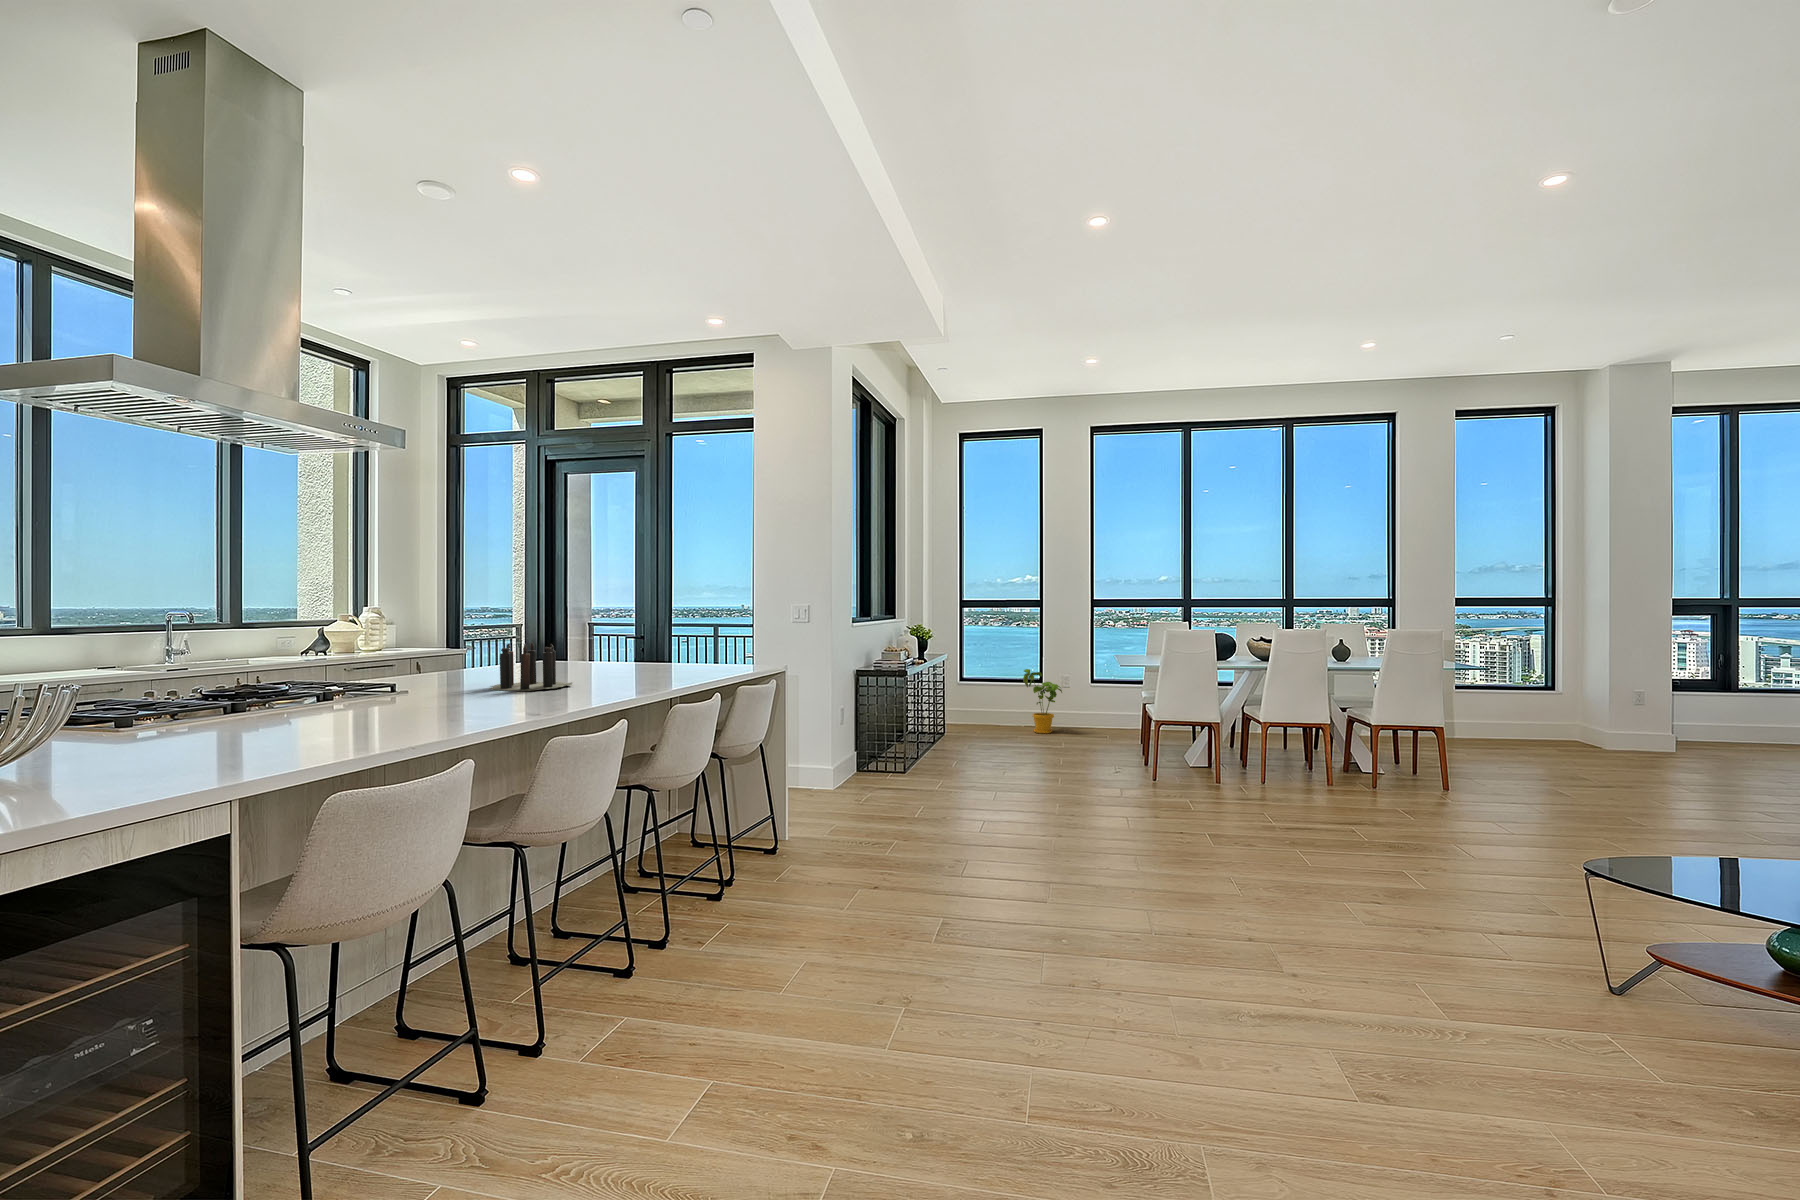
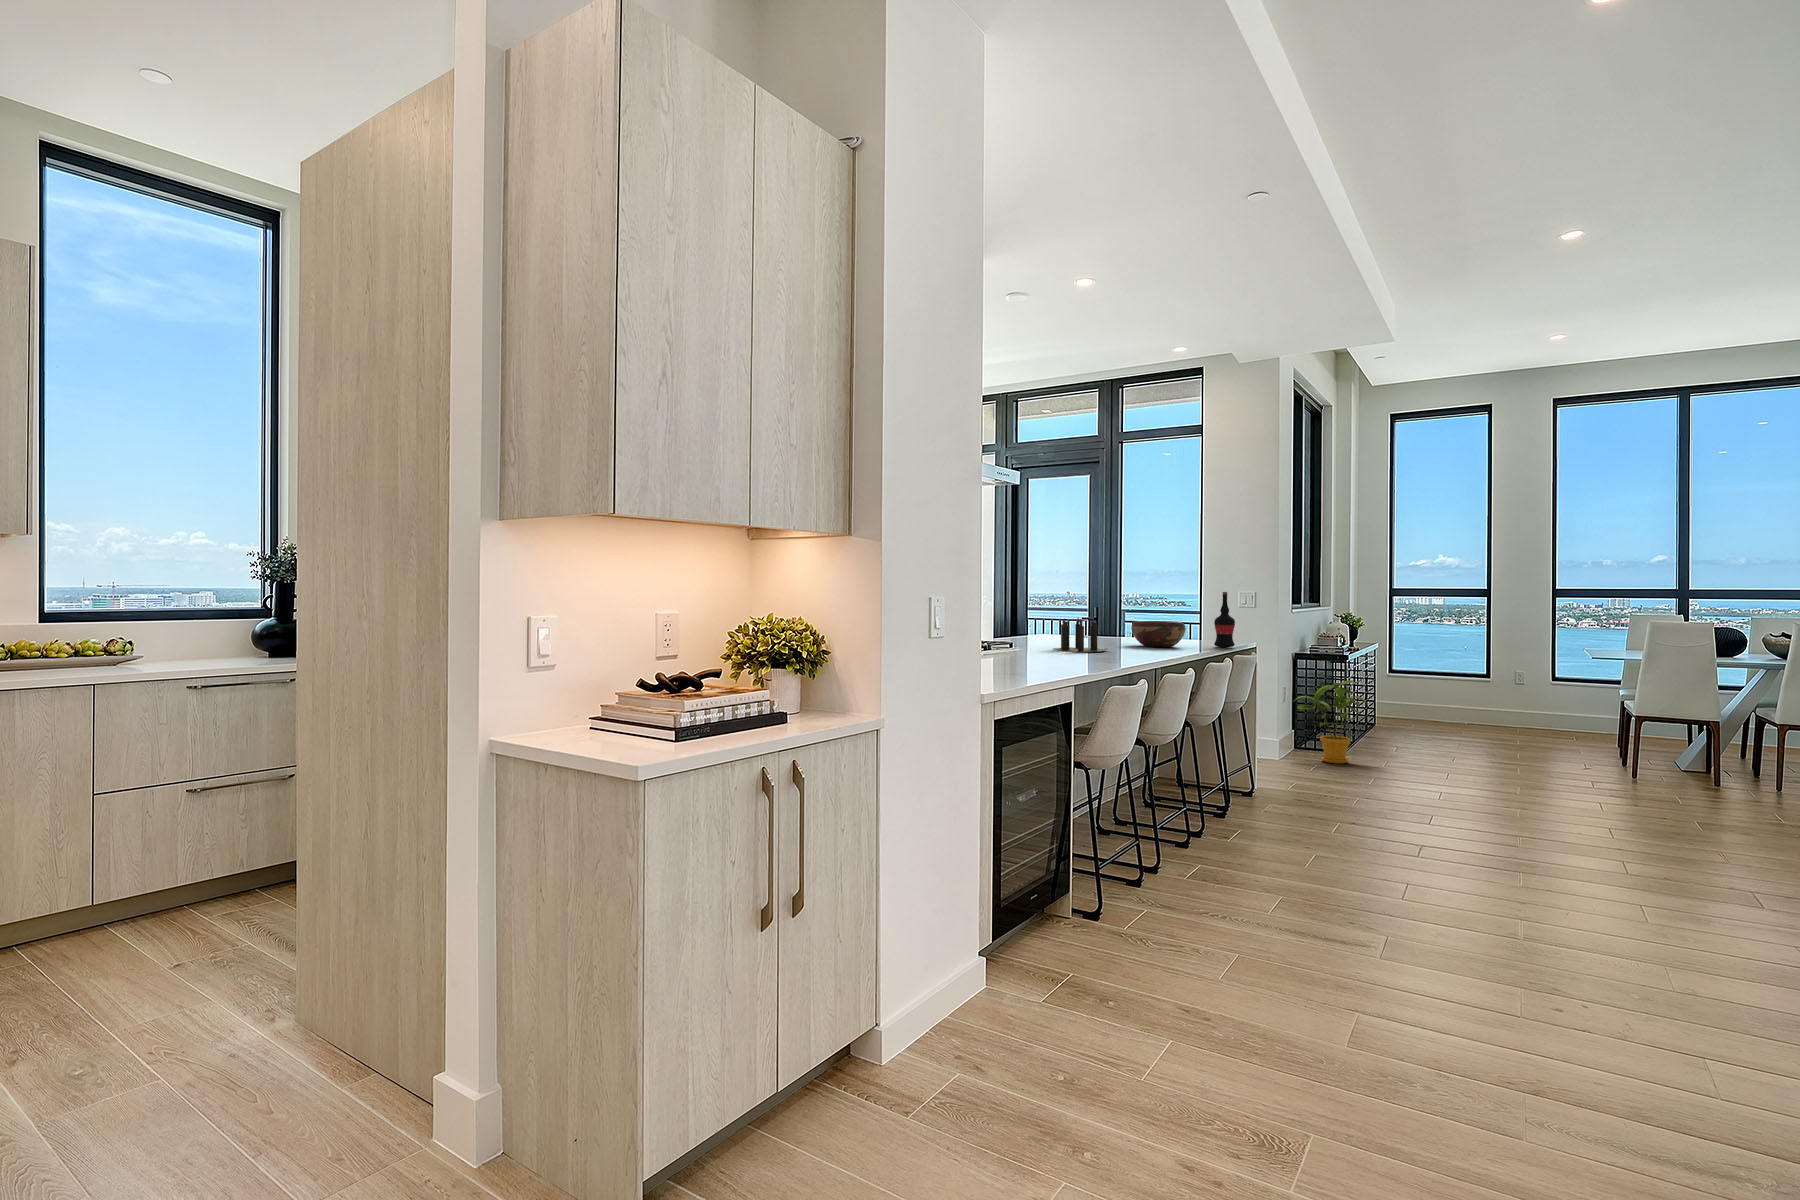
wine bottle: none [738,605,762,671] -> present [1214,592,1235,647]
decorative bowl: none [629,641,697,675] -> present [1131,621,1186,647]
house plant: present [1023,669,1062,734] -> present [1297,680,1366,763]

